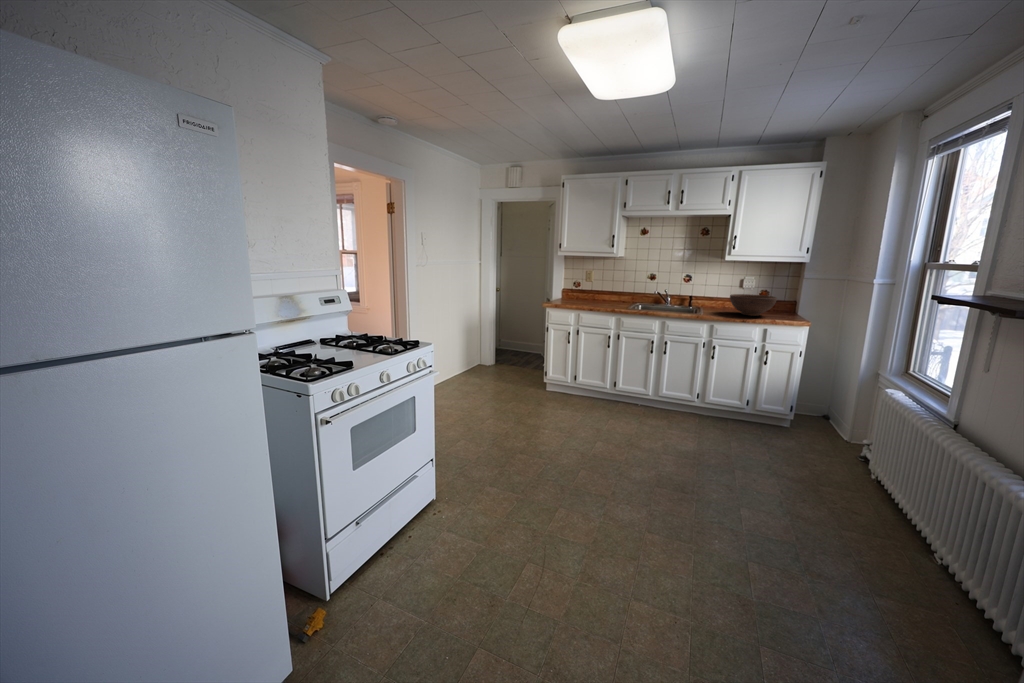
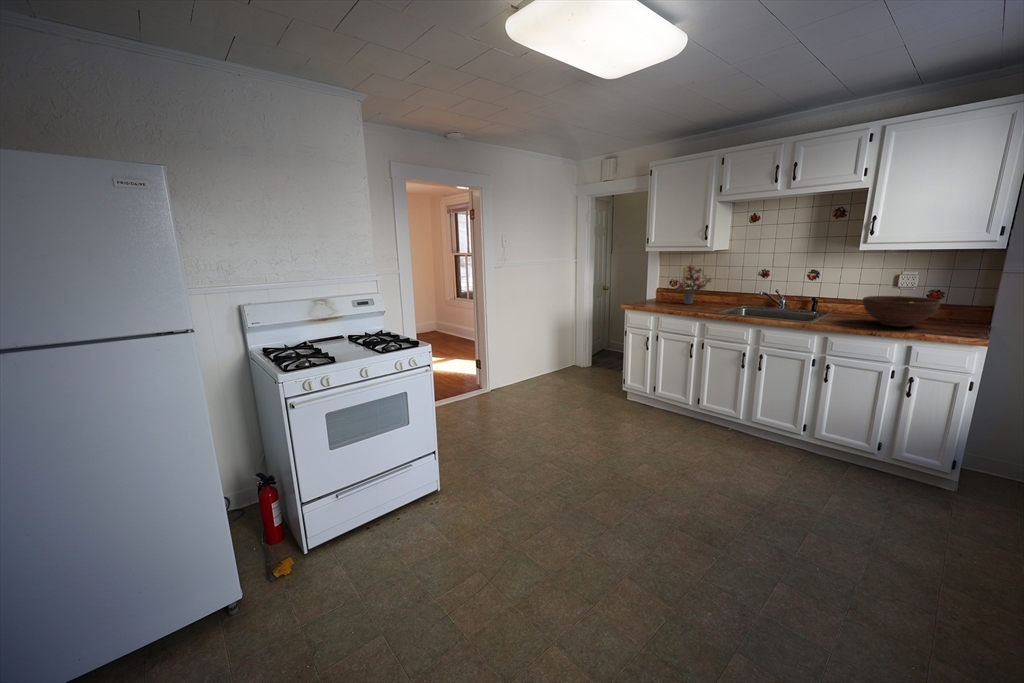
potted plant: none [584,262,612,302] -> present [675,264,711,304]

